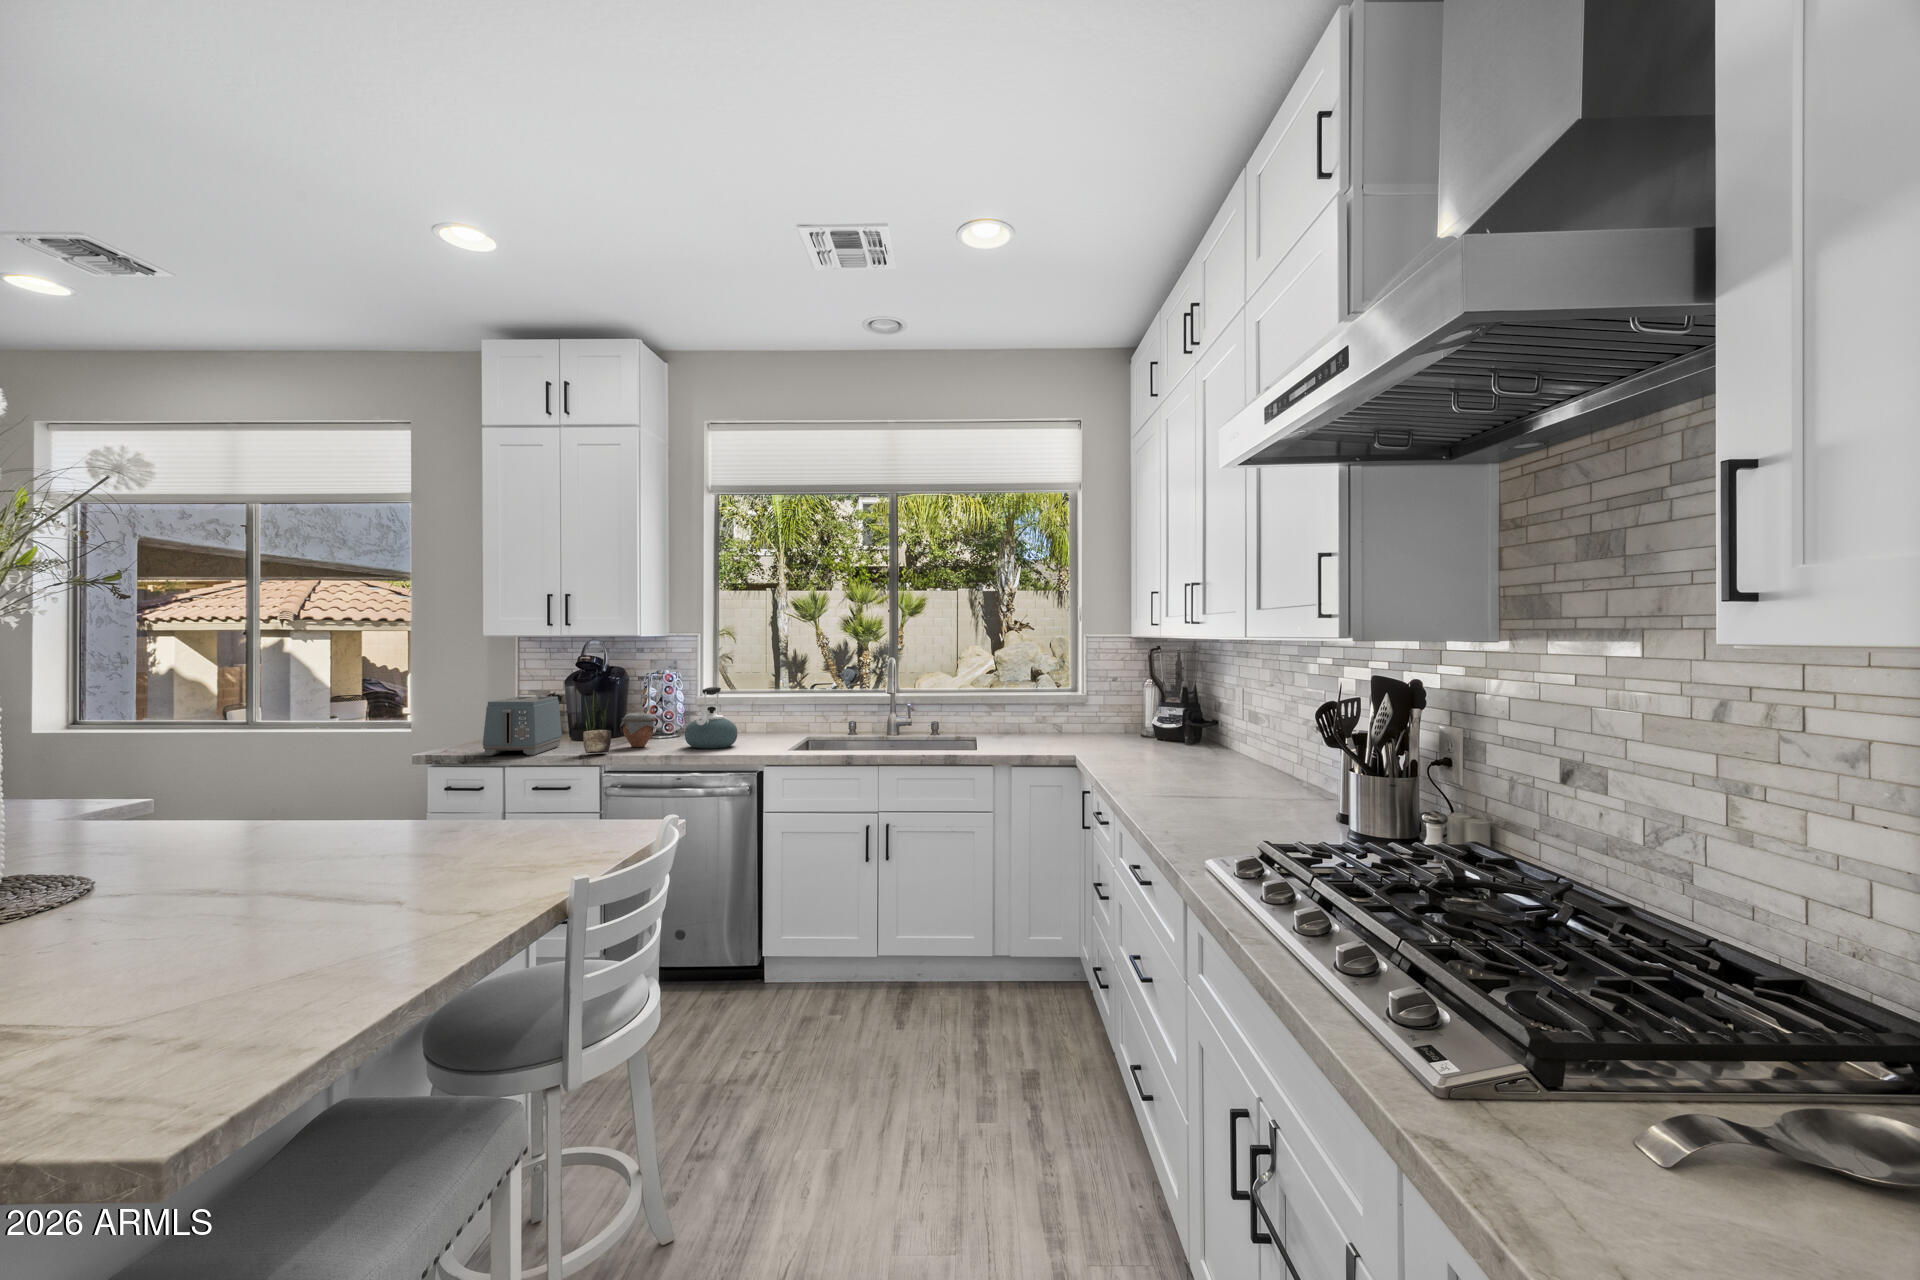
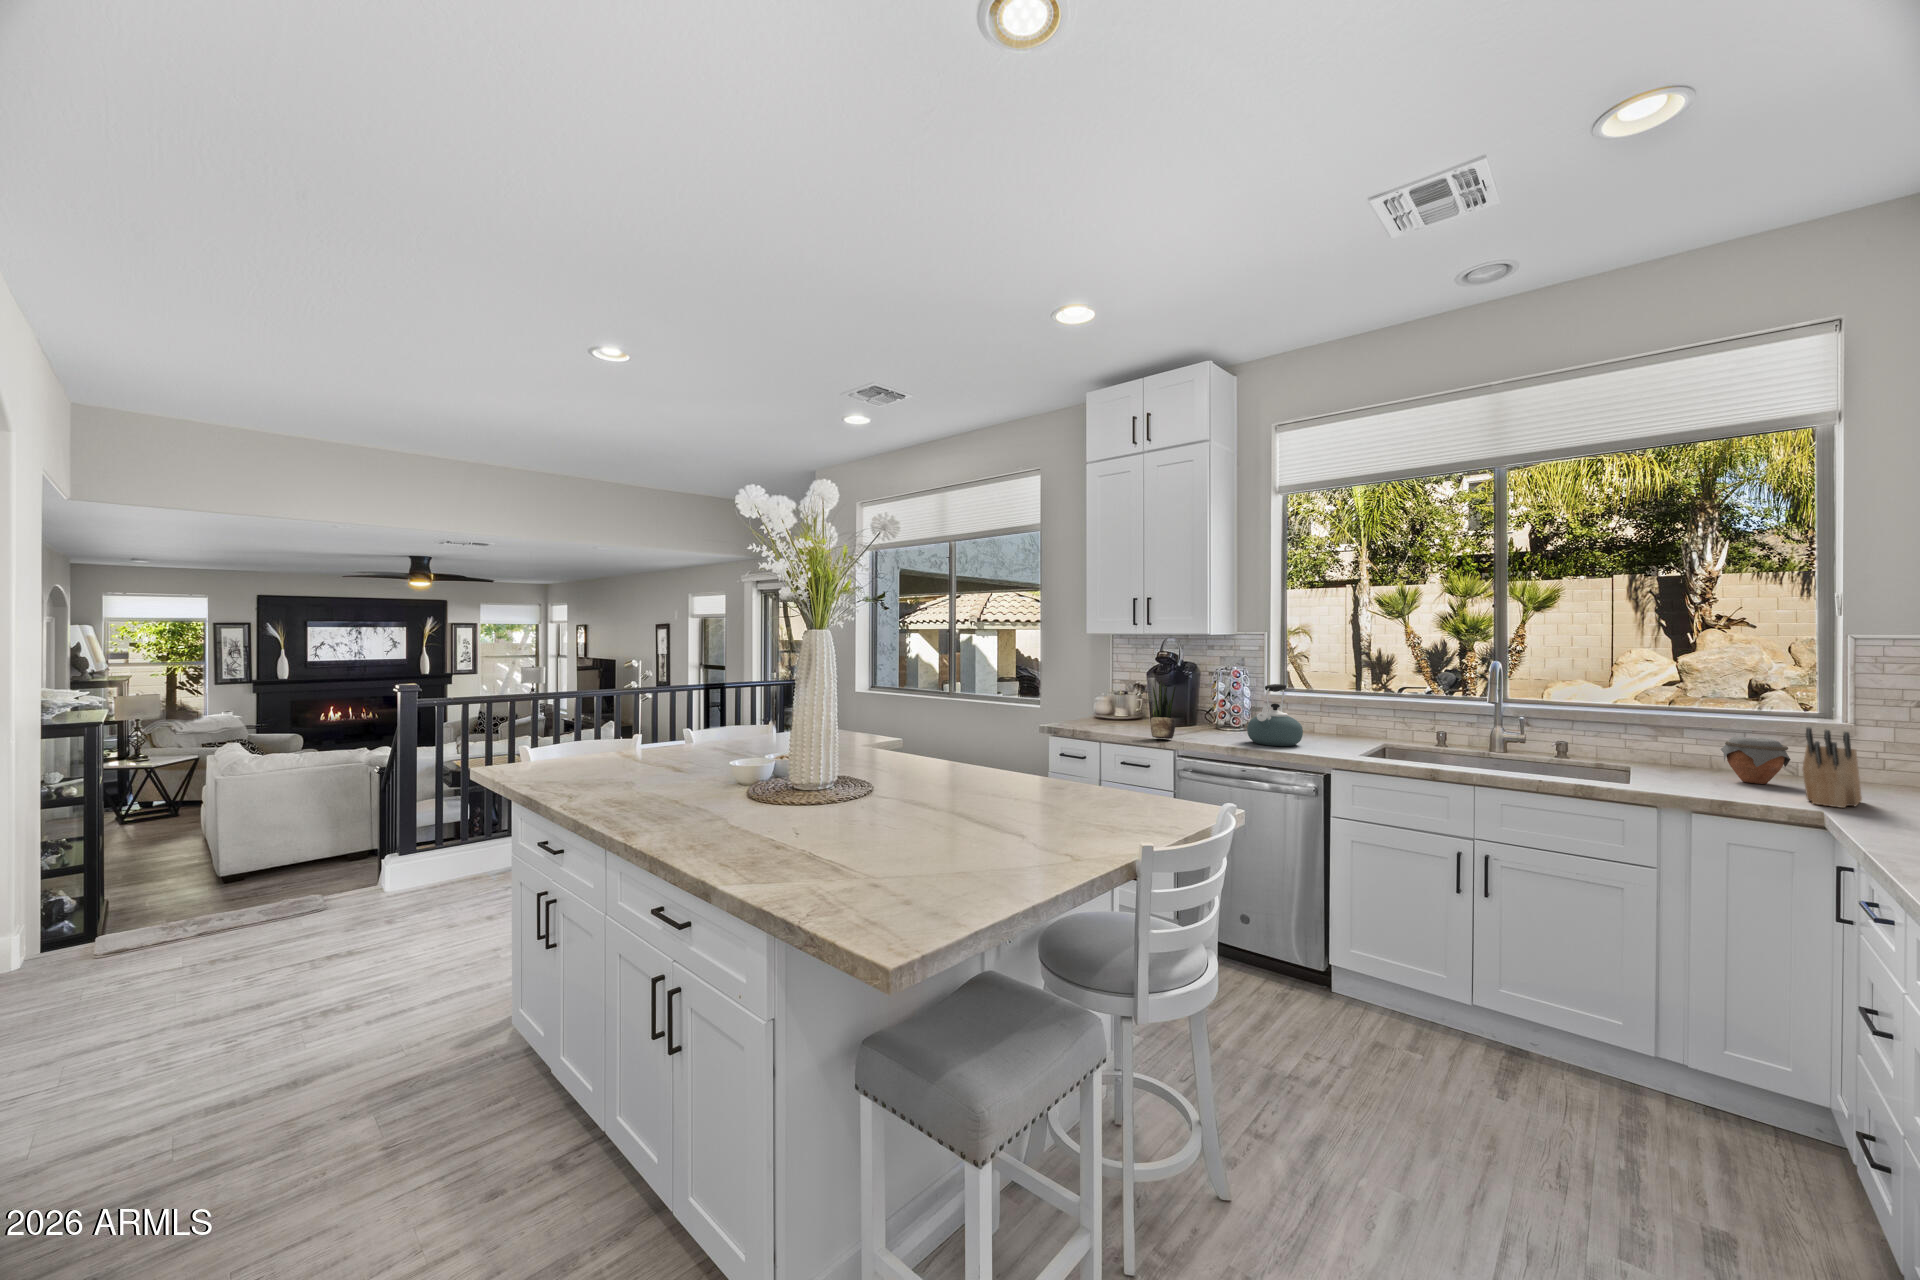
toaster: present [483,697,562,756] -> none [1073,684,1140,735]
knife block: none [1055,699,1081,749] -> present [1802,727,1862,808]
jar: present [620,713,655,747] -> present [1721,737,1791,784]

